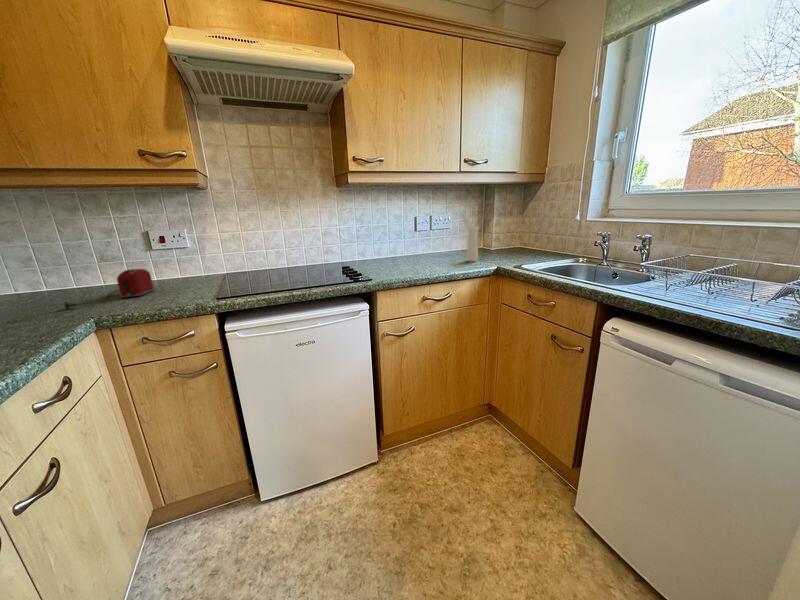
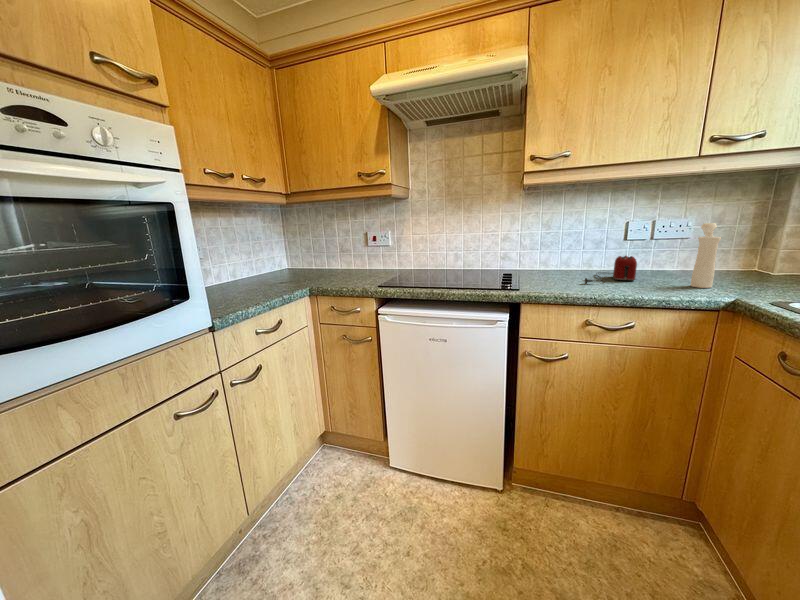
toaster: present [62,269,154,309] -> present [583,256,637,284]

